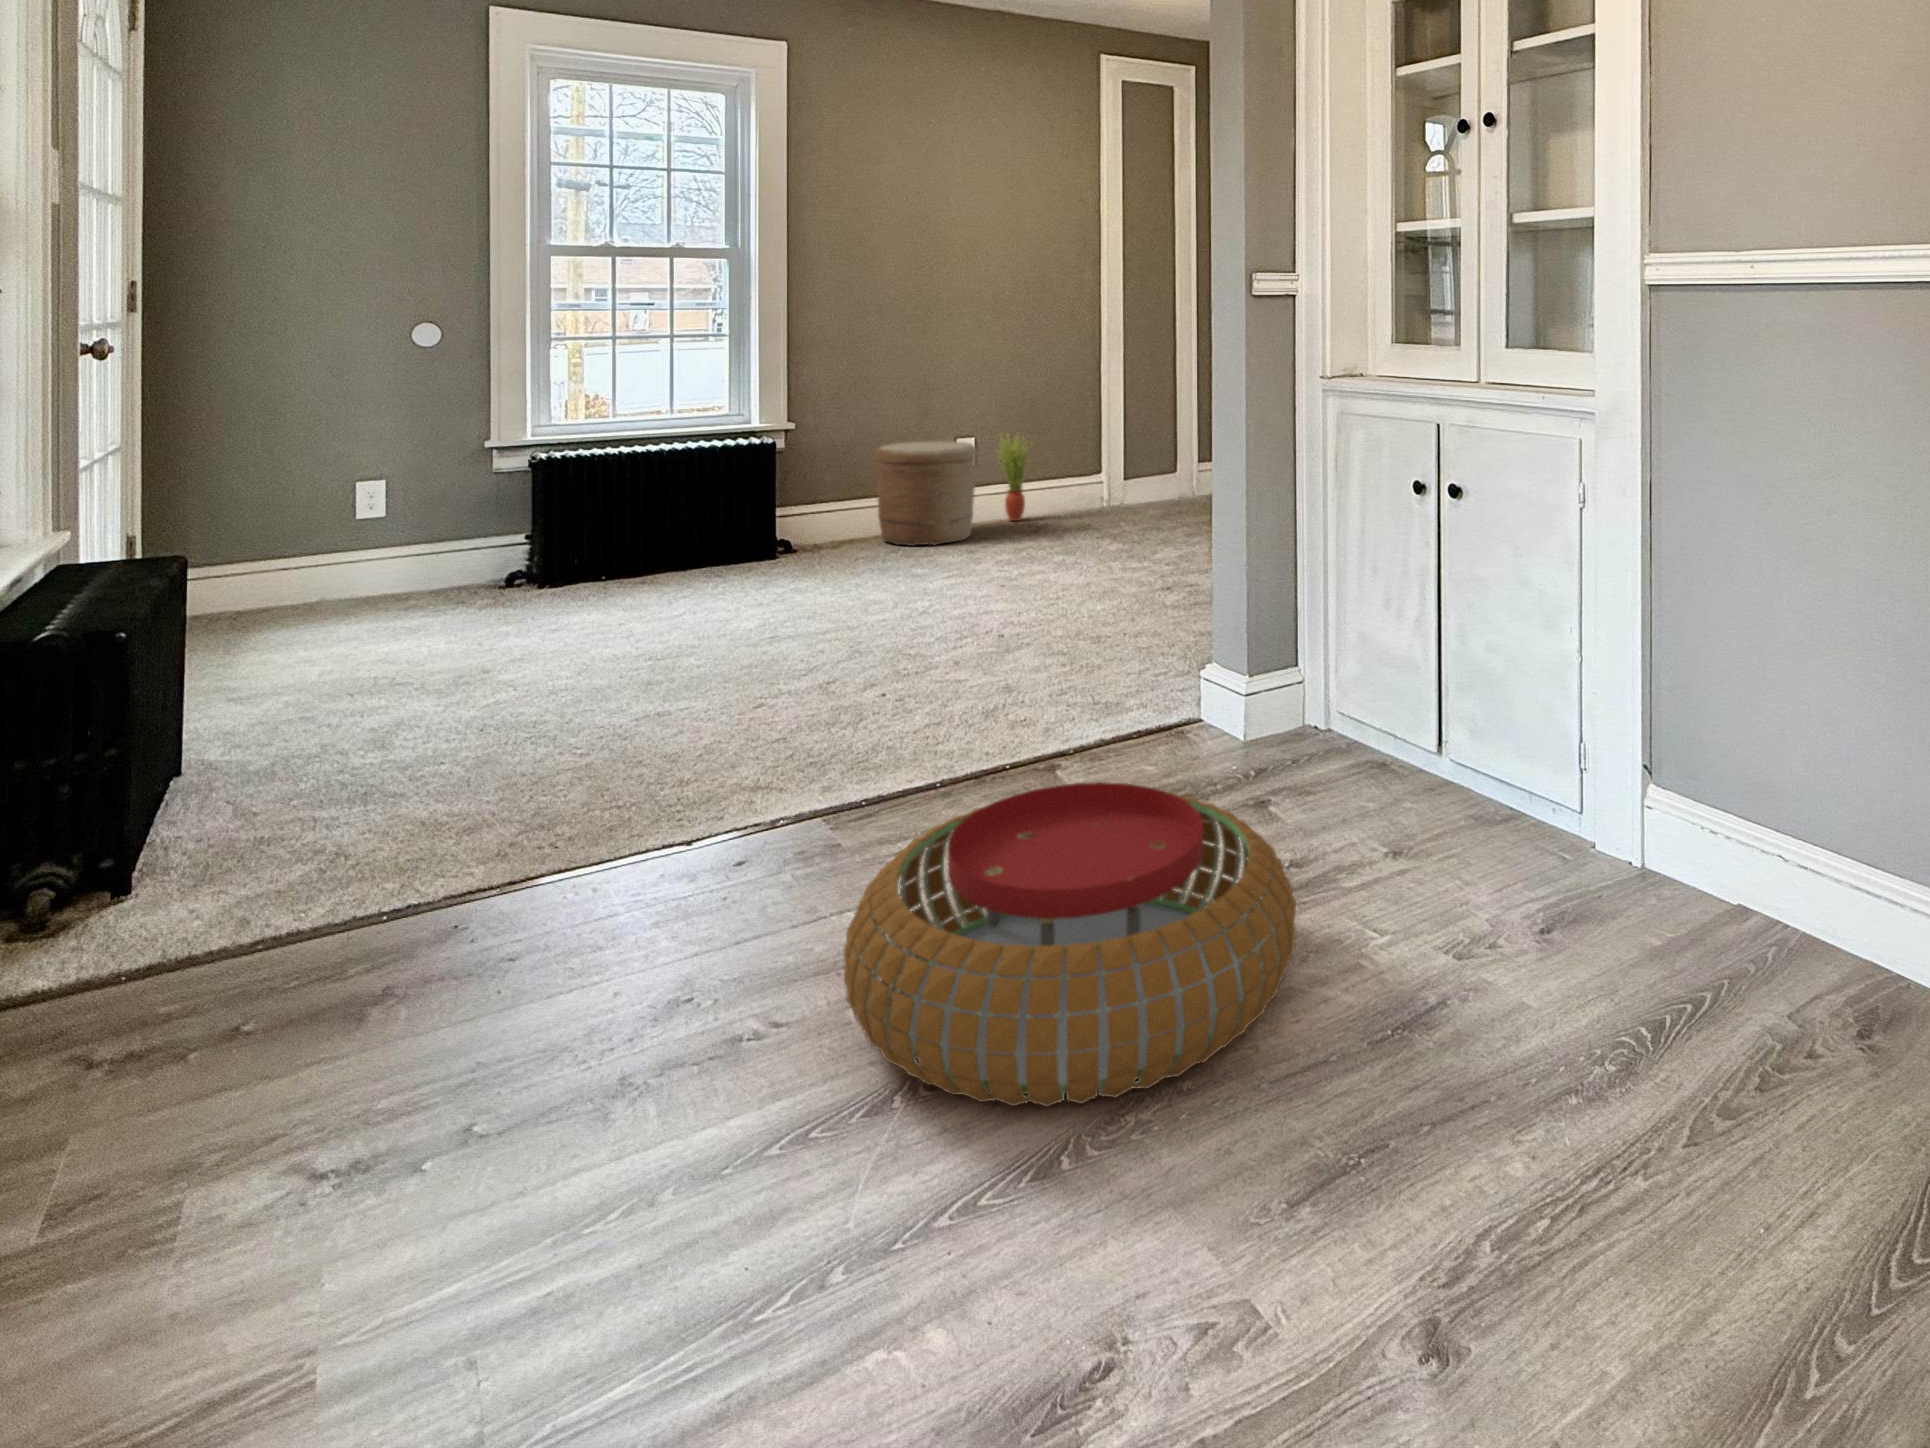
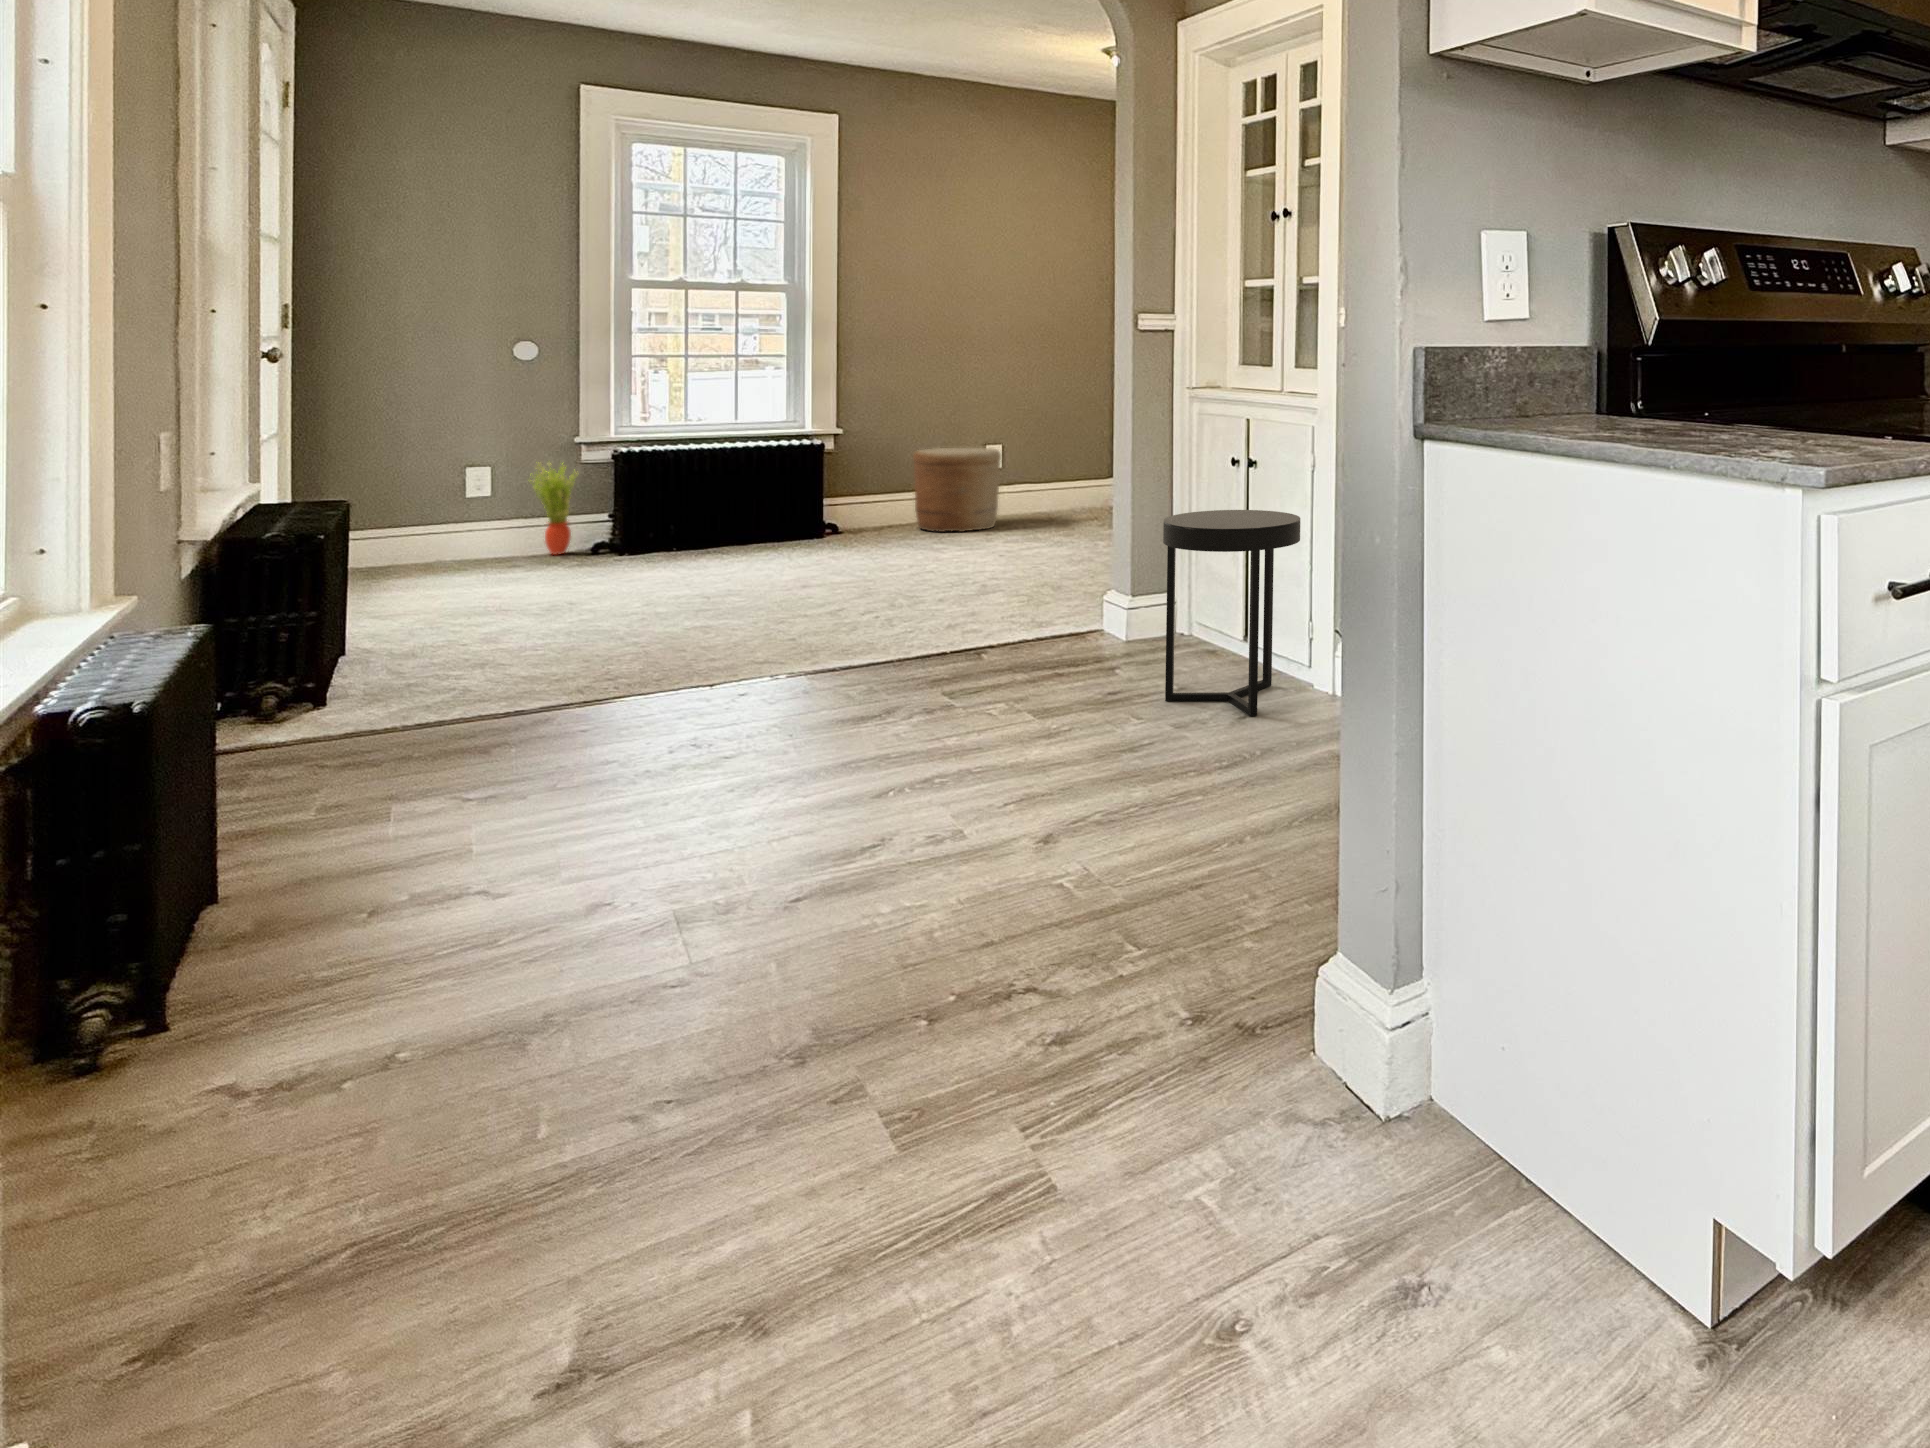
potted plant: present [997,434,1032,521] -> present [533,463,577,555]
side table: none [1379,564,1588,912] -> present [1163,510,1300,716]
pouf: present [843,782,1296,1106] -> none [781,632,1074,781]

